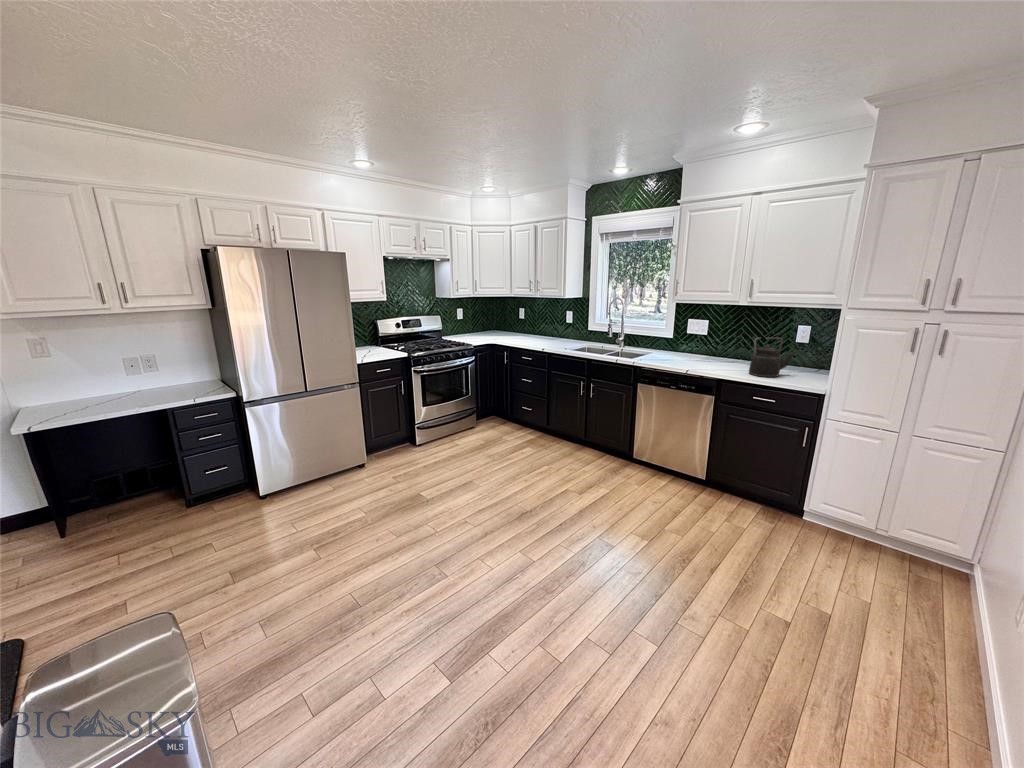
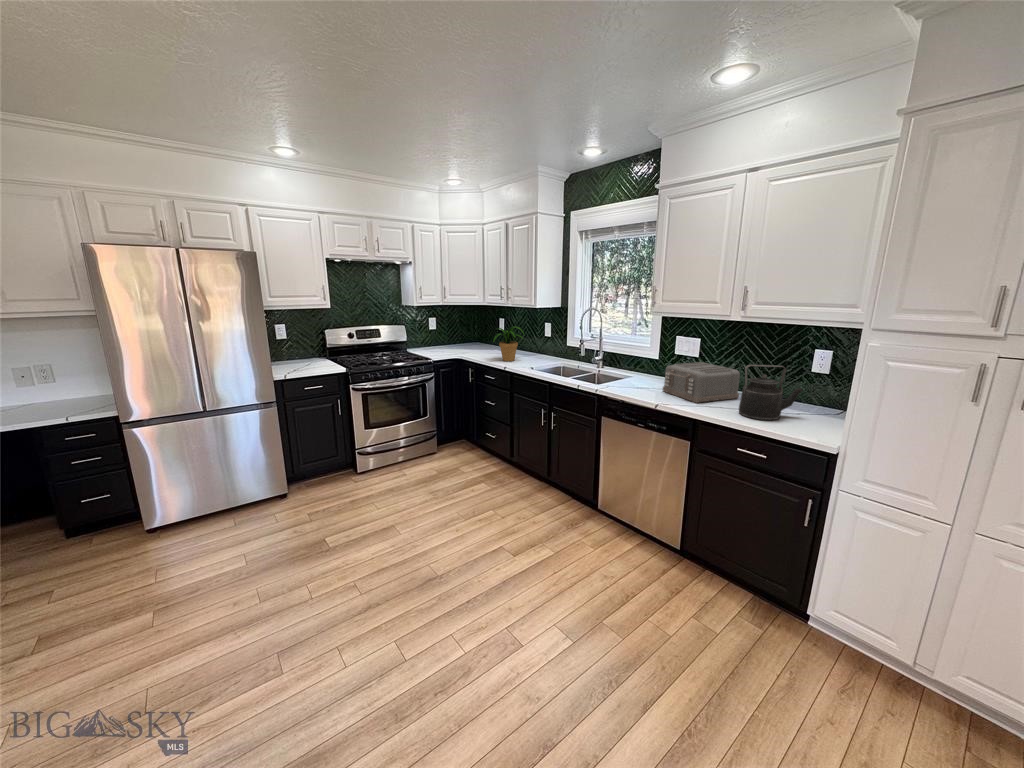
potted plant: none [524,315,555,345] -> present [493,326,524,361]
toaster: none [684,339,744,369] -> present [663,362,740,403]

